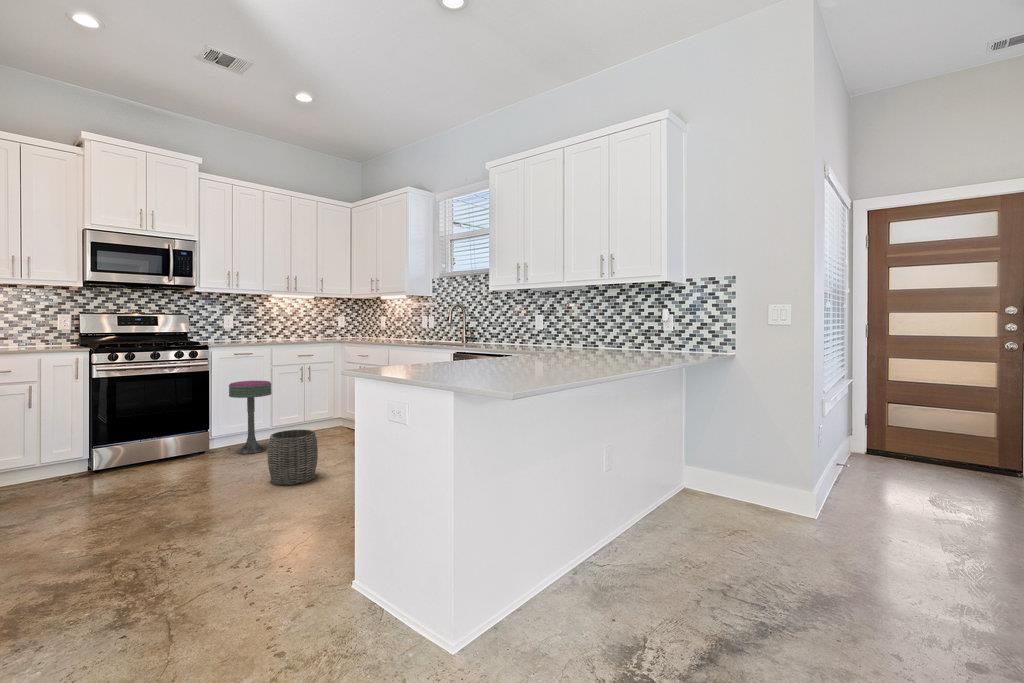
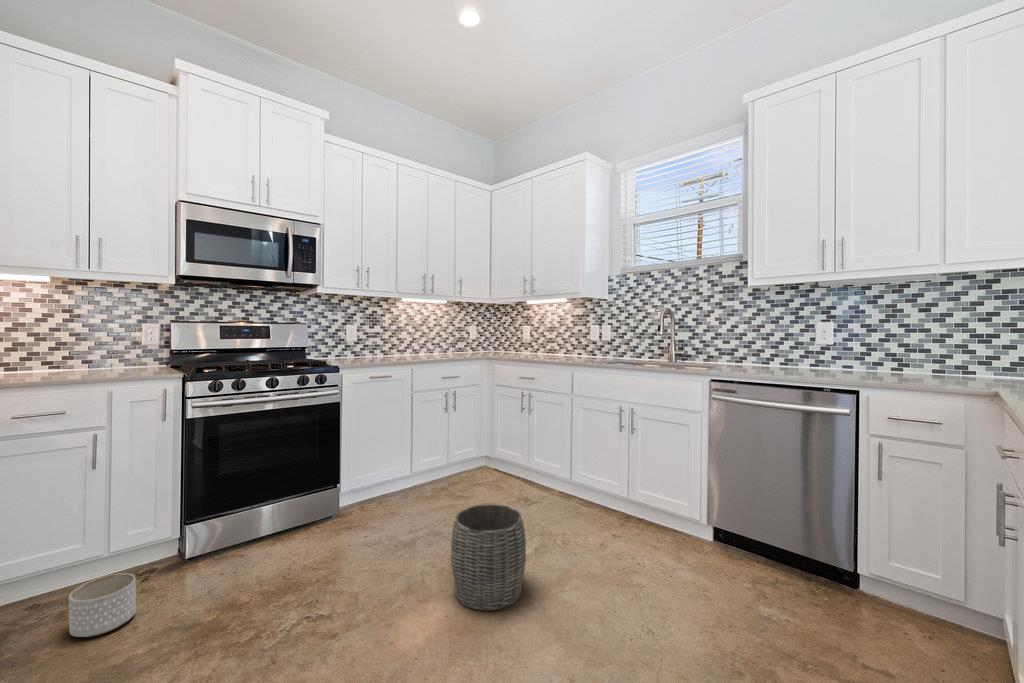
bar stool: present [229,381,272,454] -> none [365,414,419,520]
planter: none [23,468,64,499] -> present [69,573,136,637]

